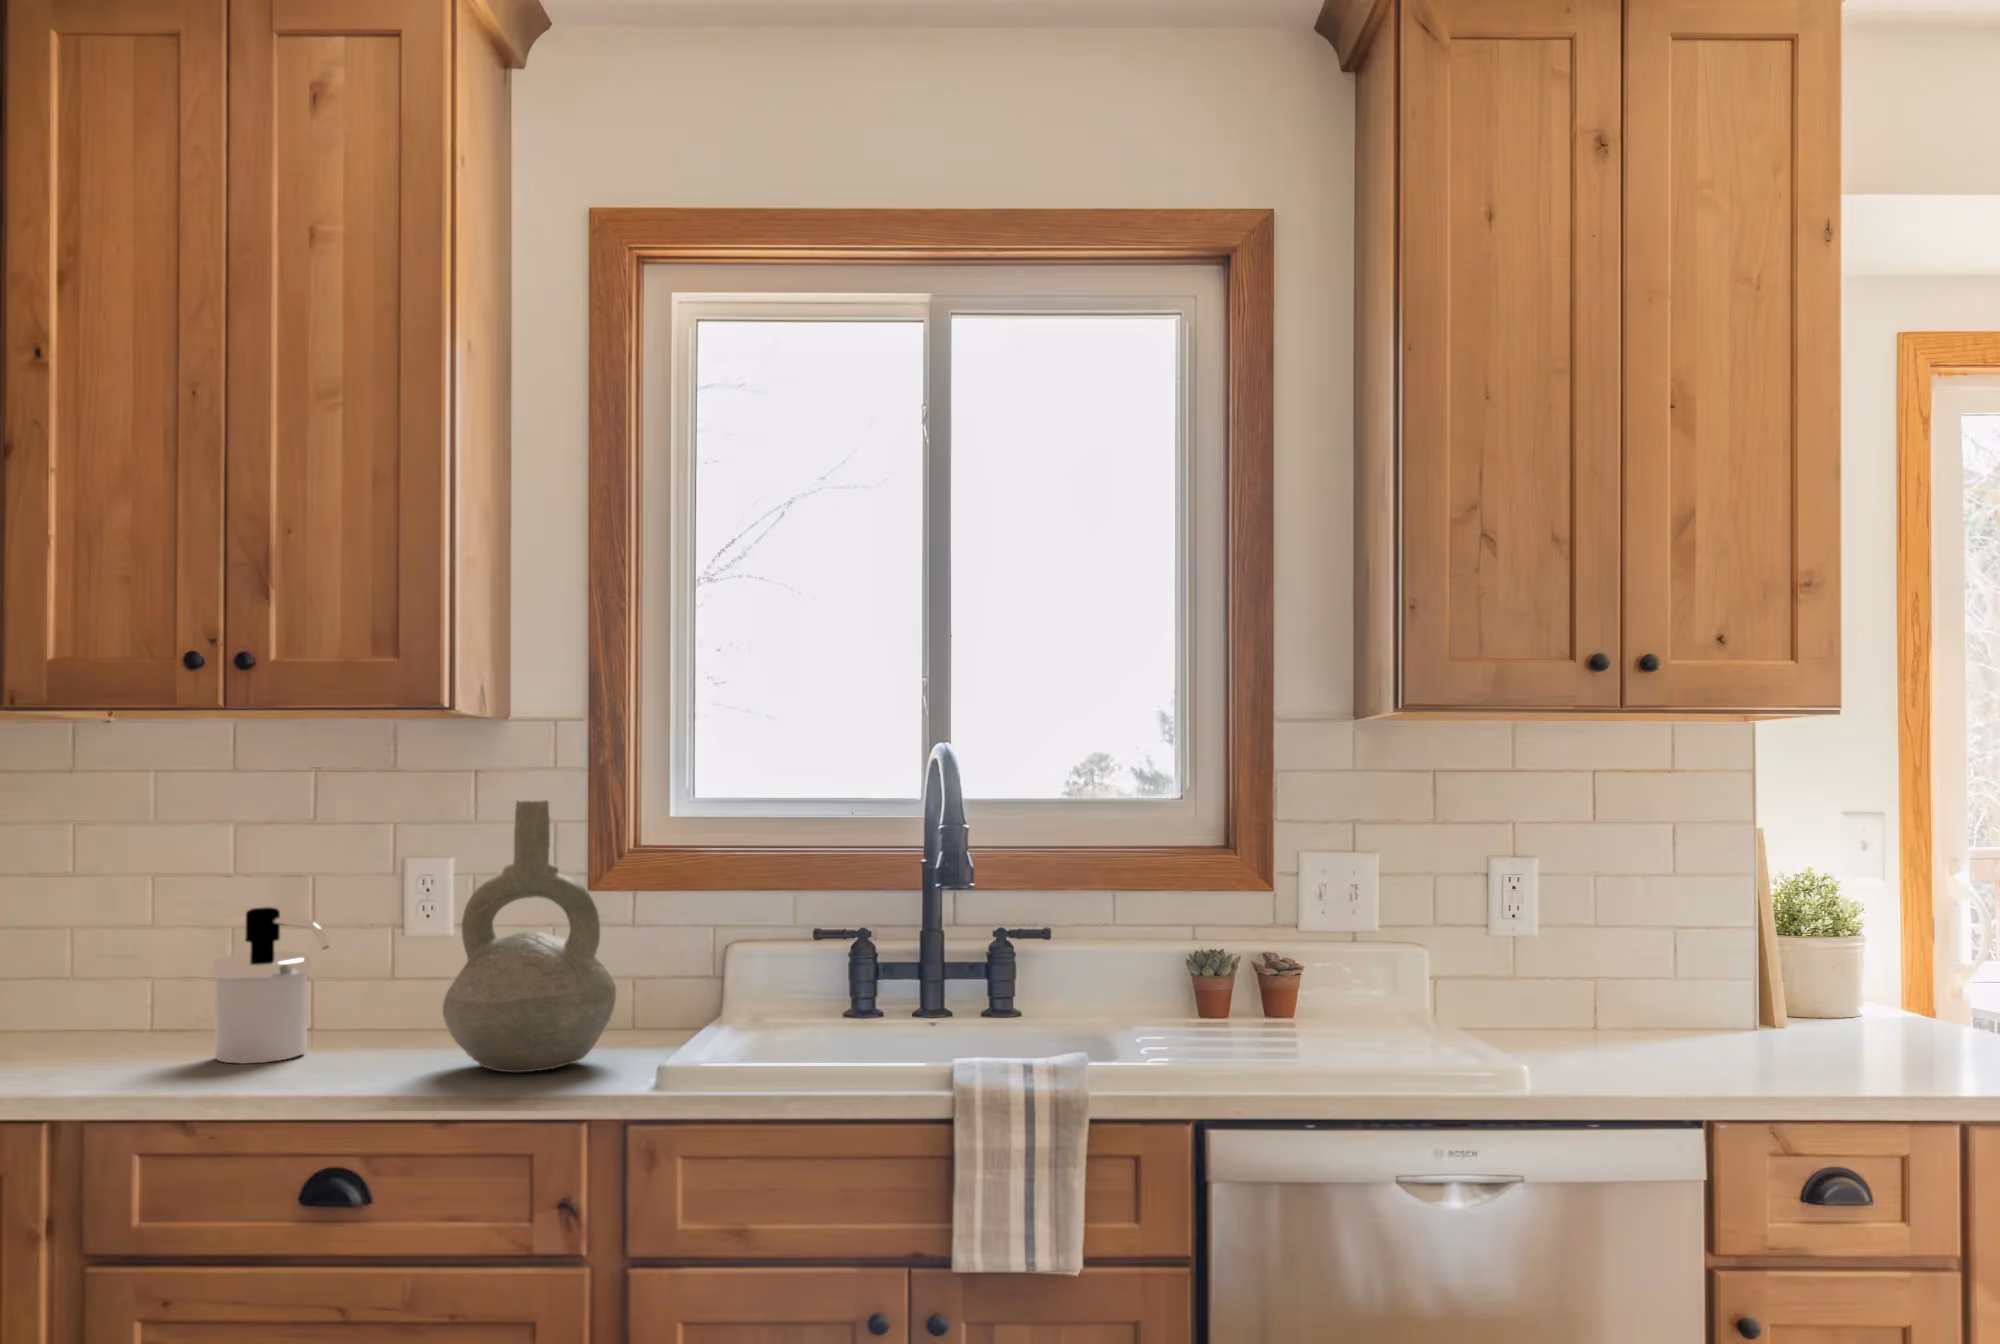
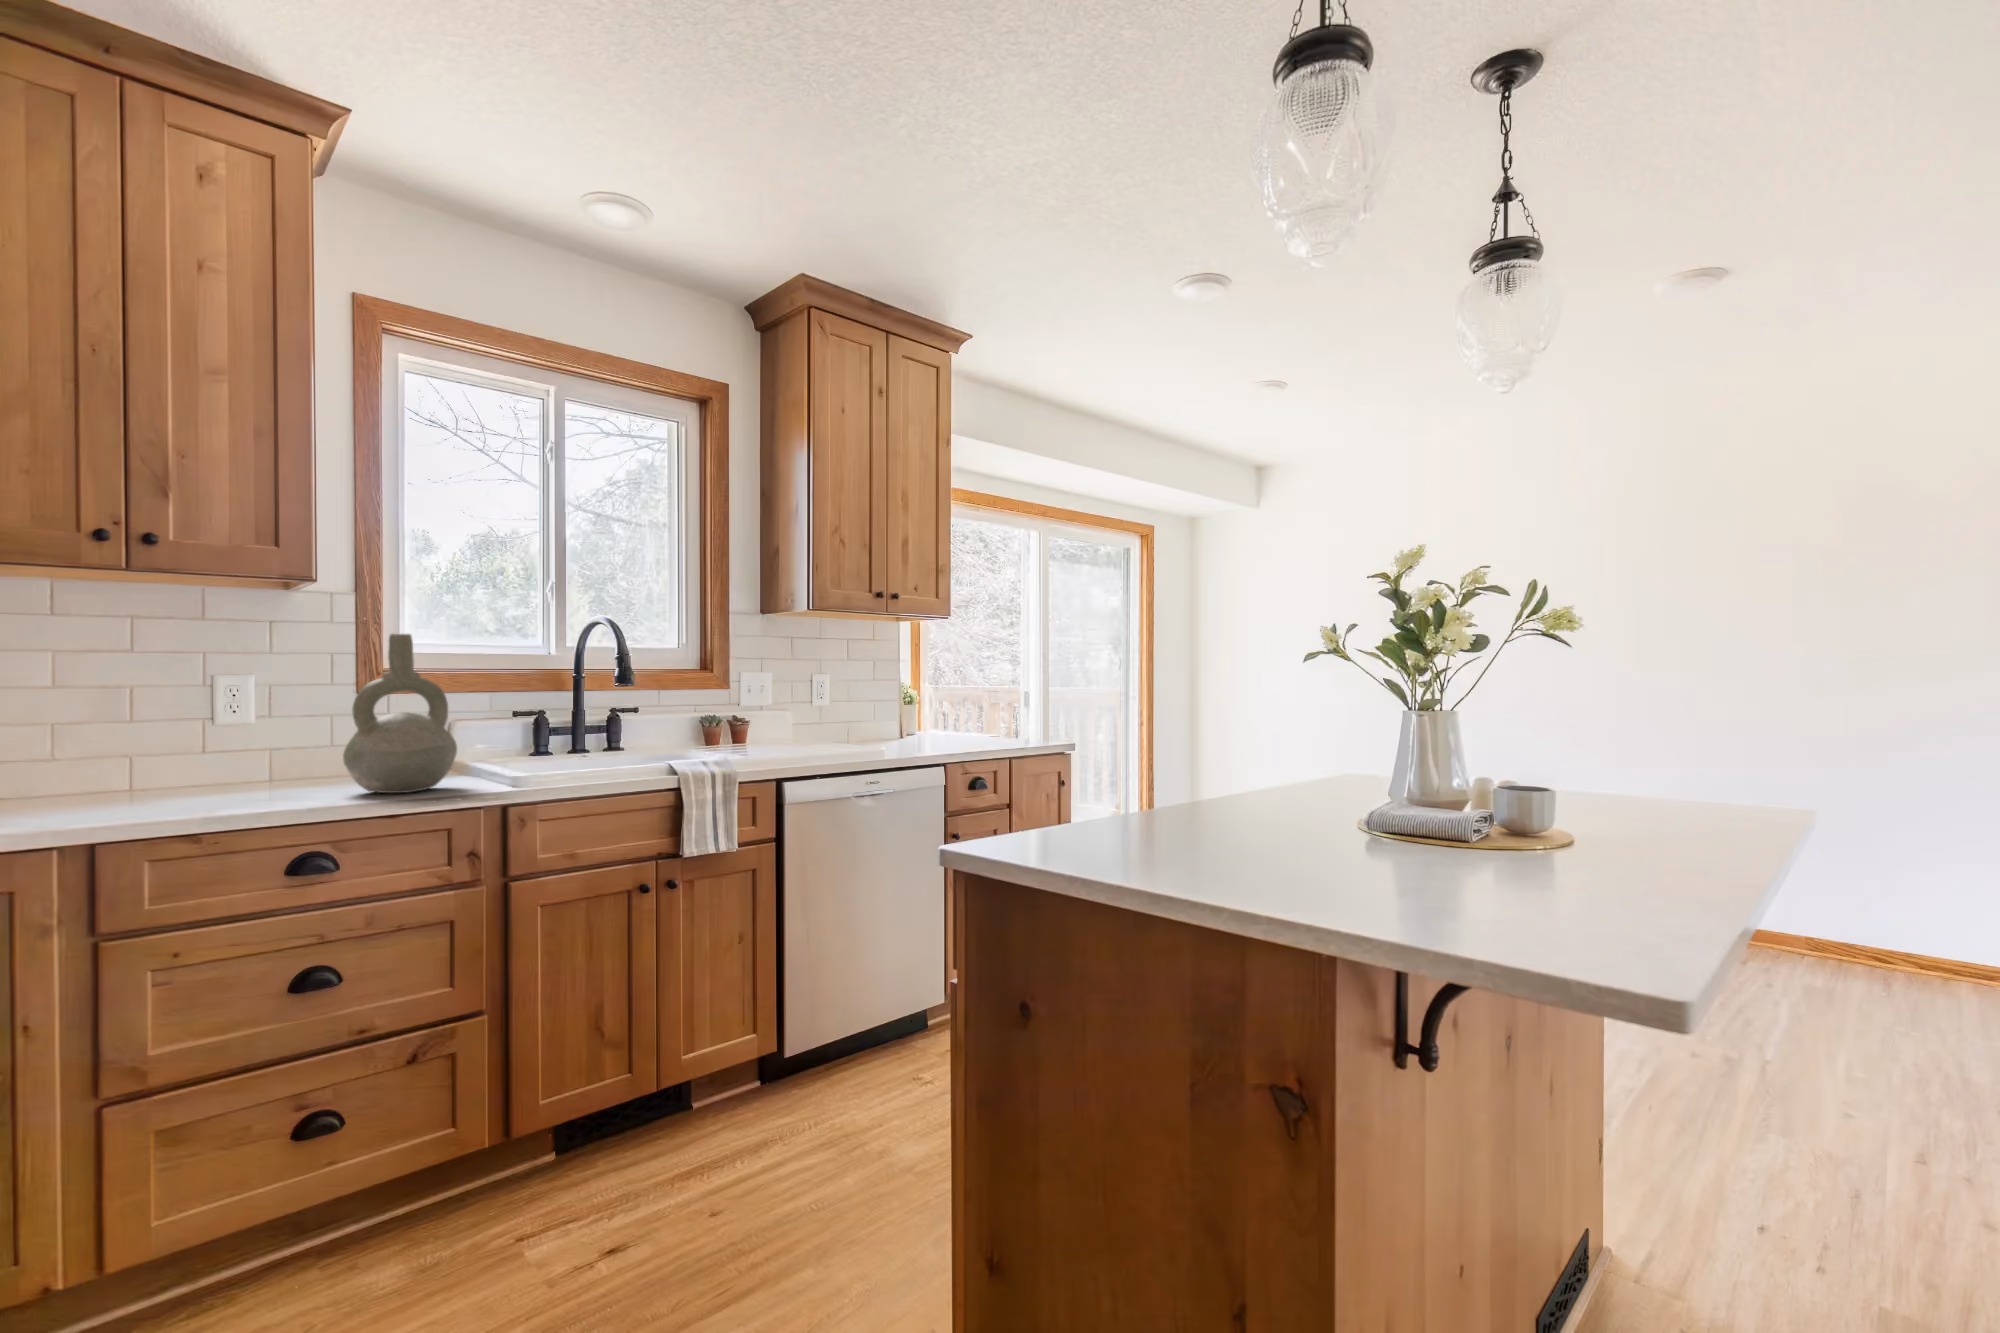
soap dispenser: present [212,907,329,1064] -> none [130,705,249,810]

